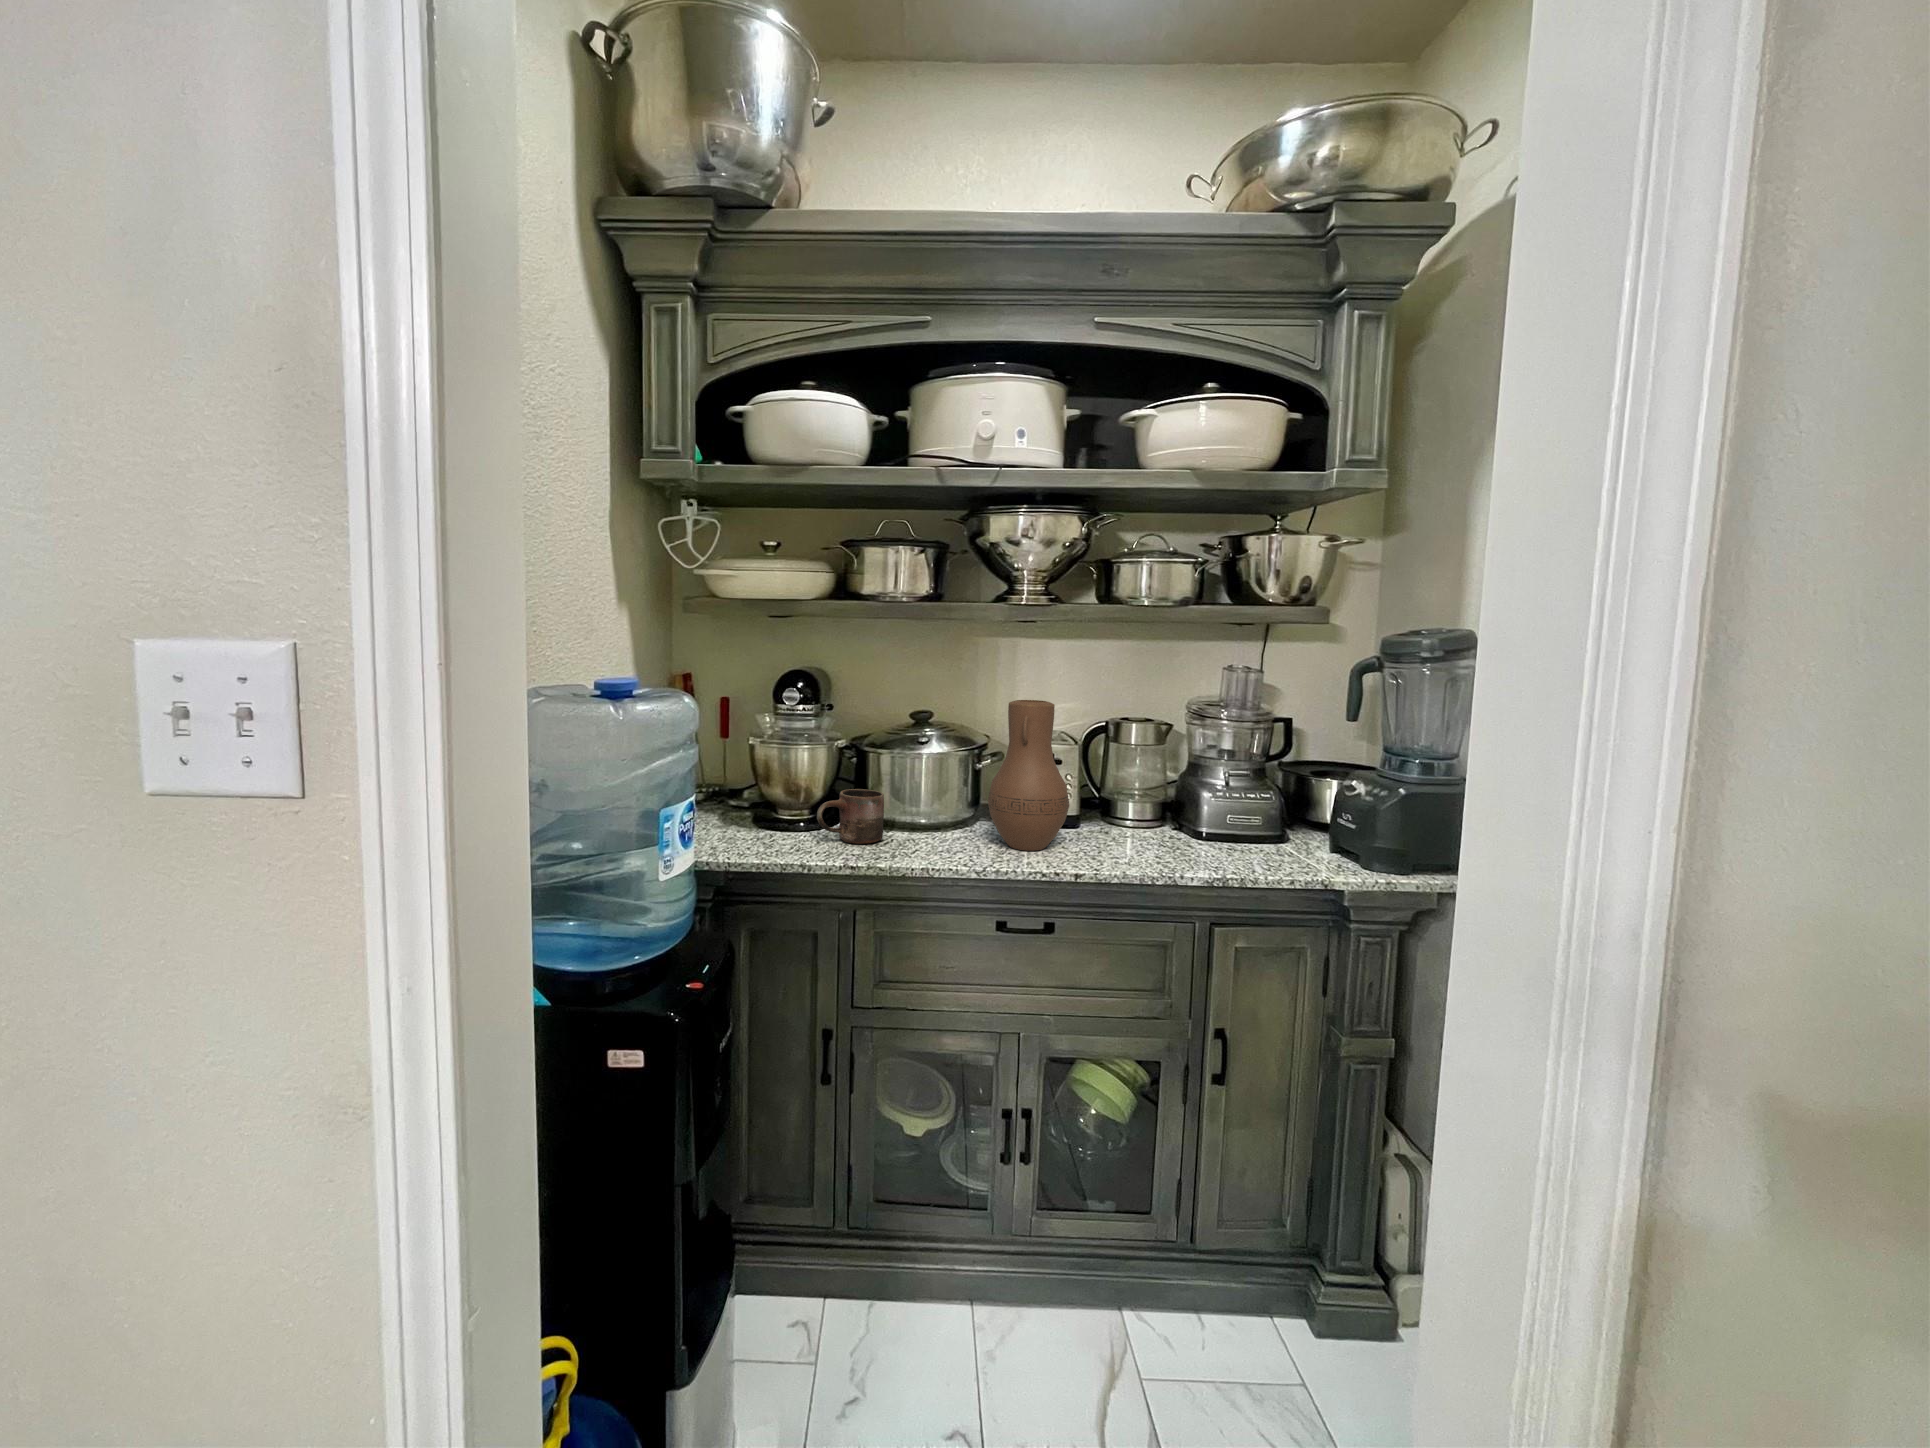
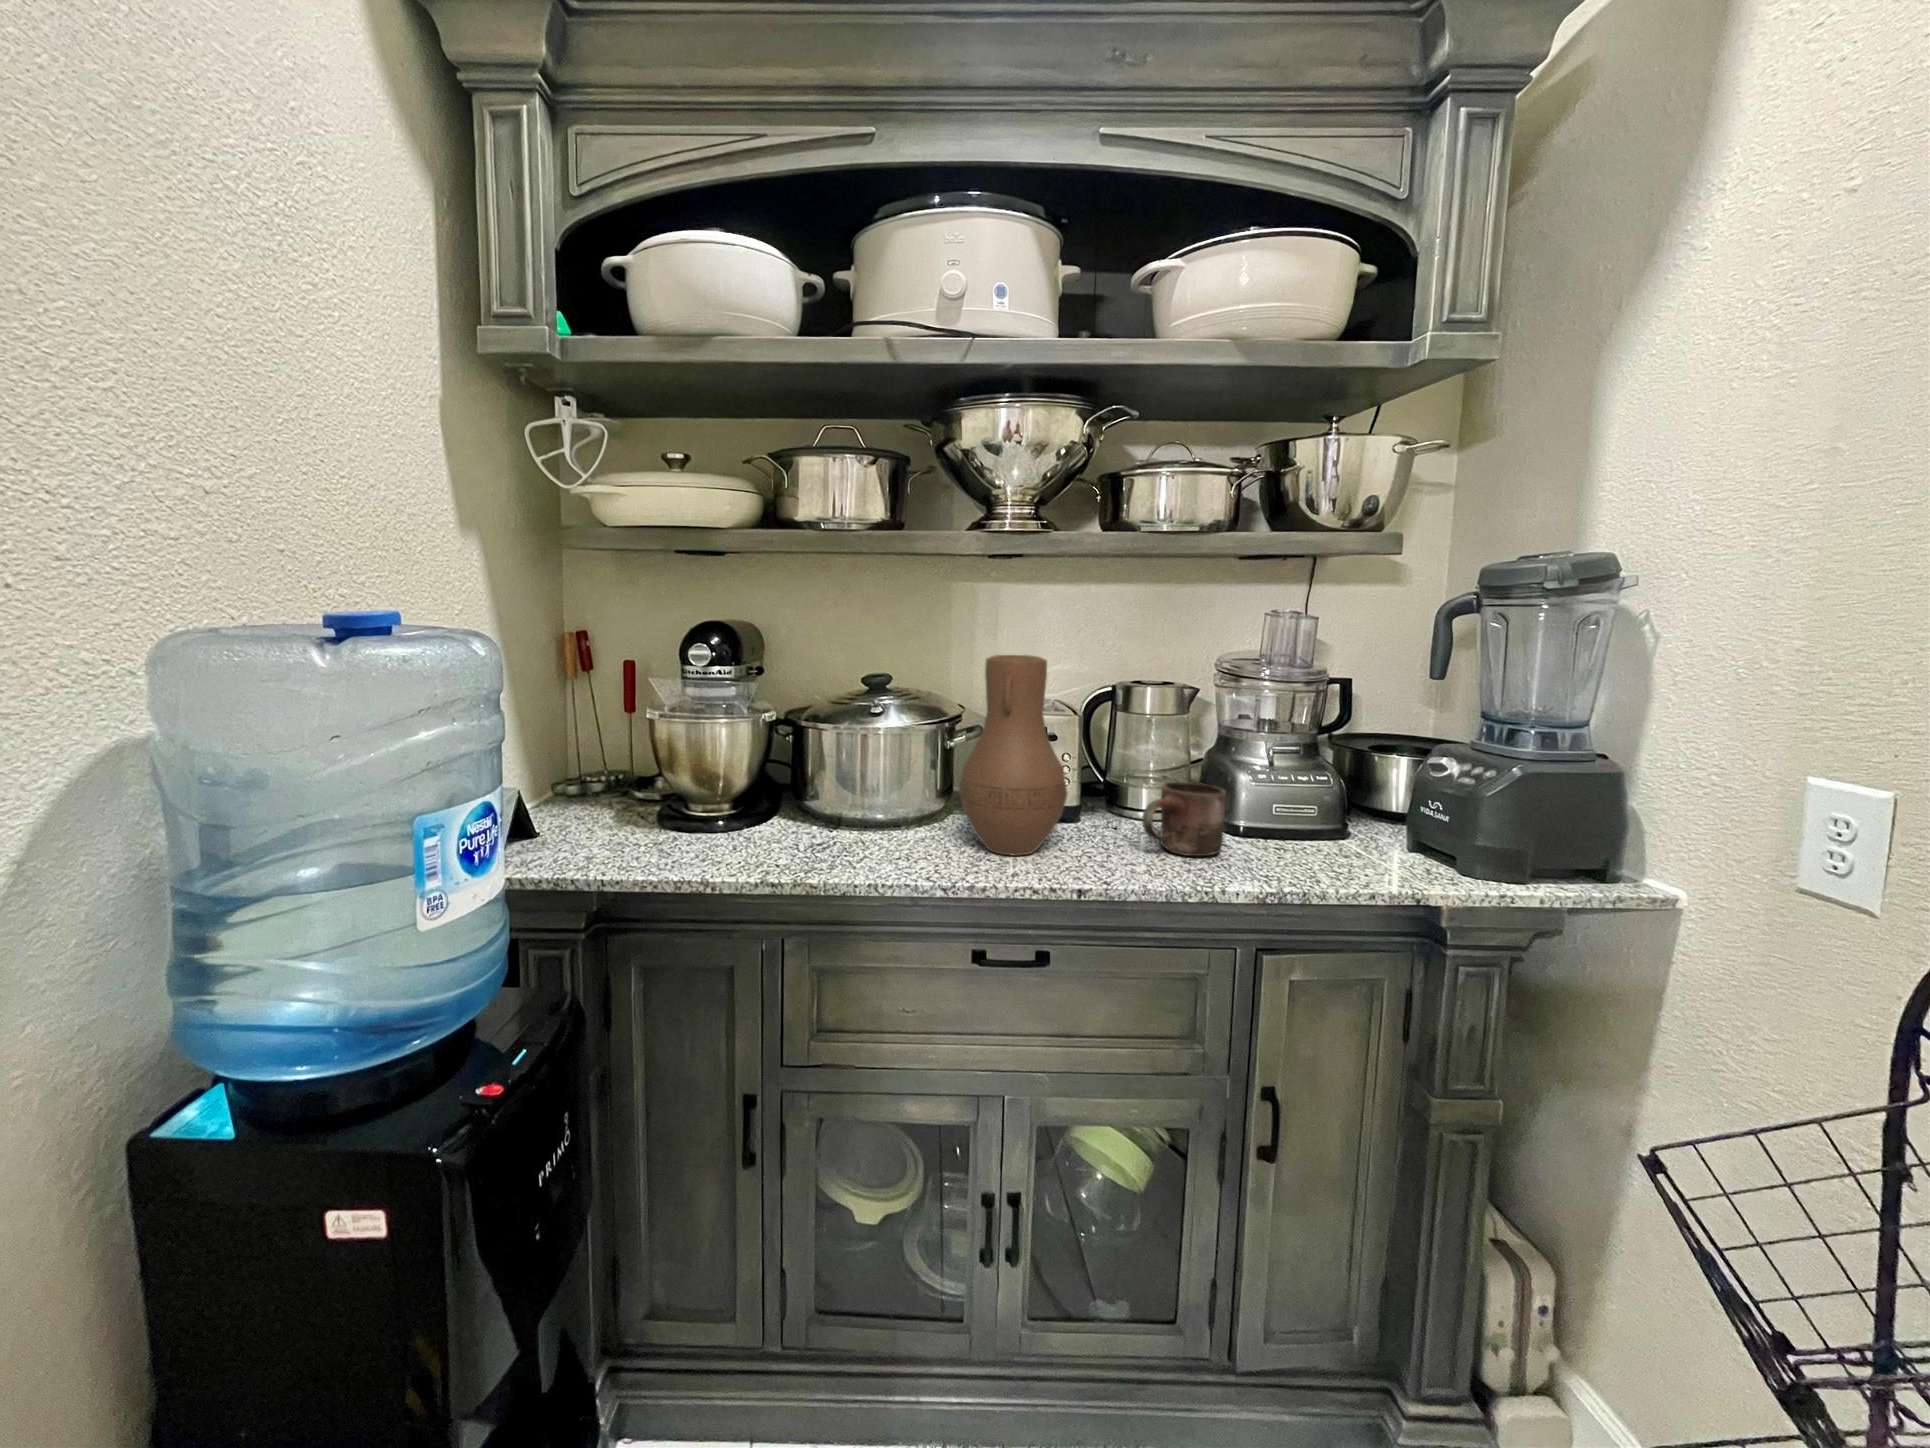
mug: present [817,789,884,844] -> present [1142,782,1226,856]

